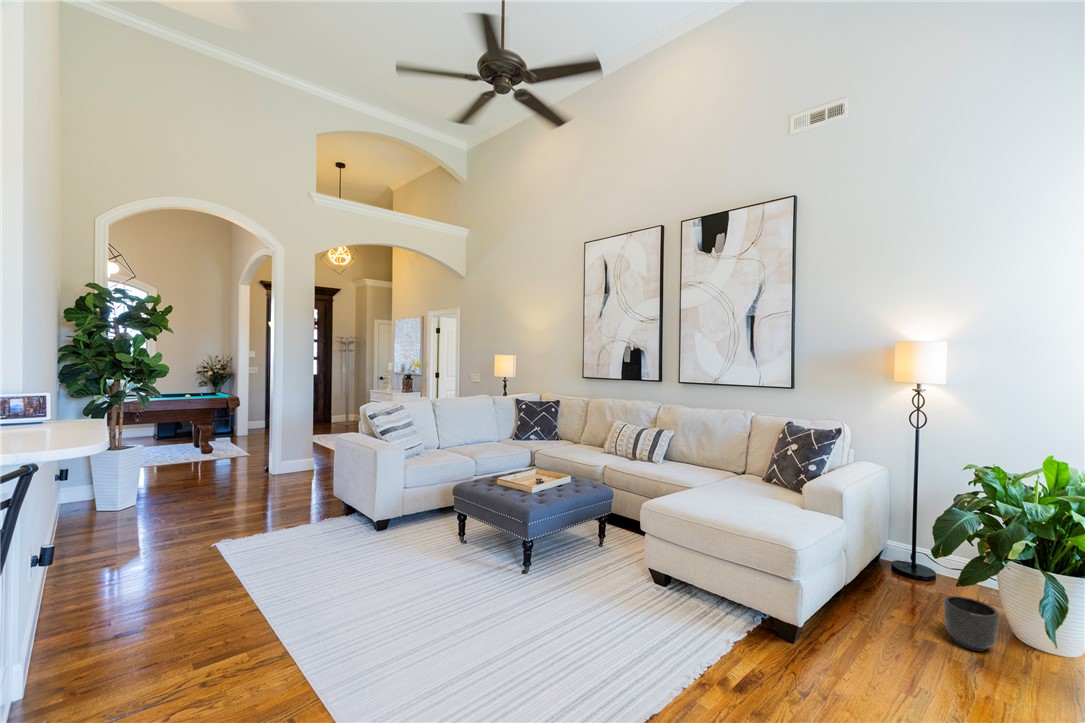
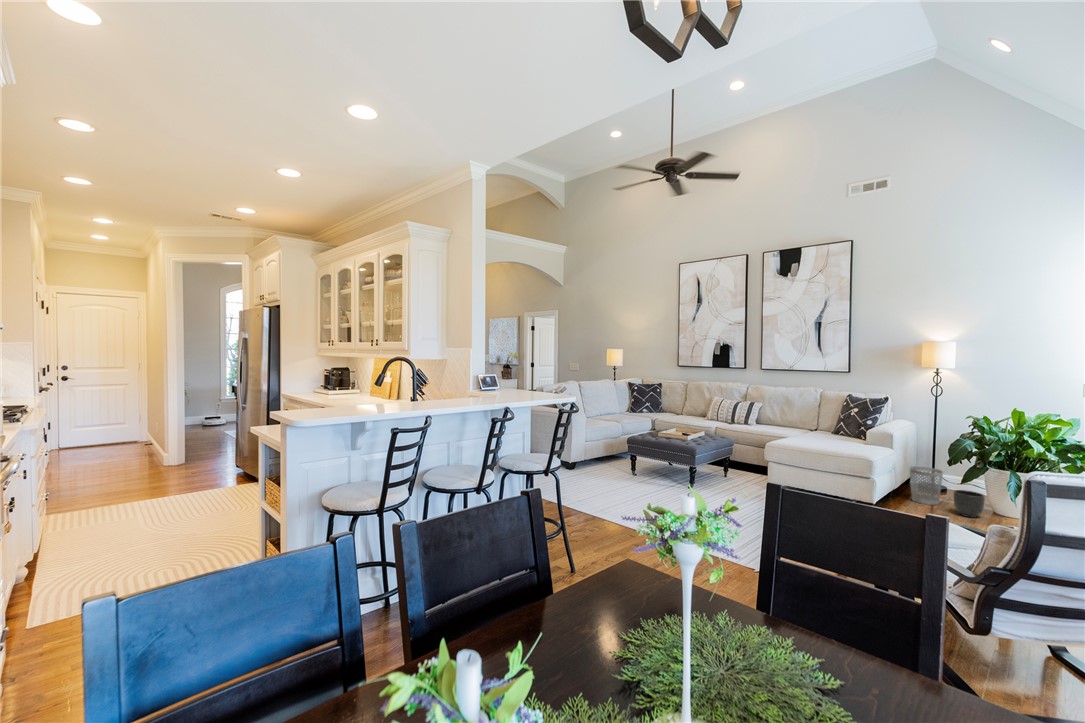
wastebasket: none [873,544,927,614] -> present [910,466,943,505]

